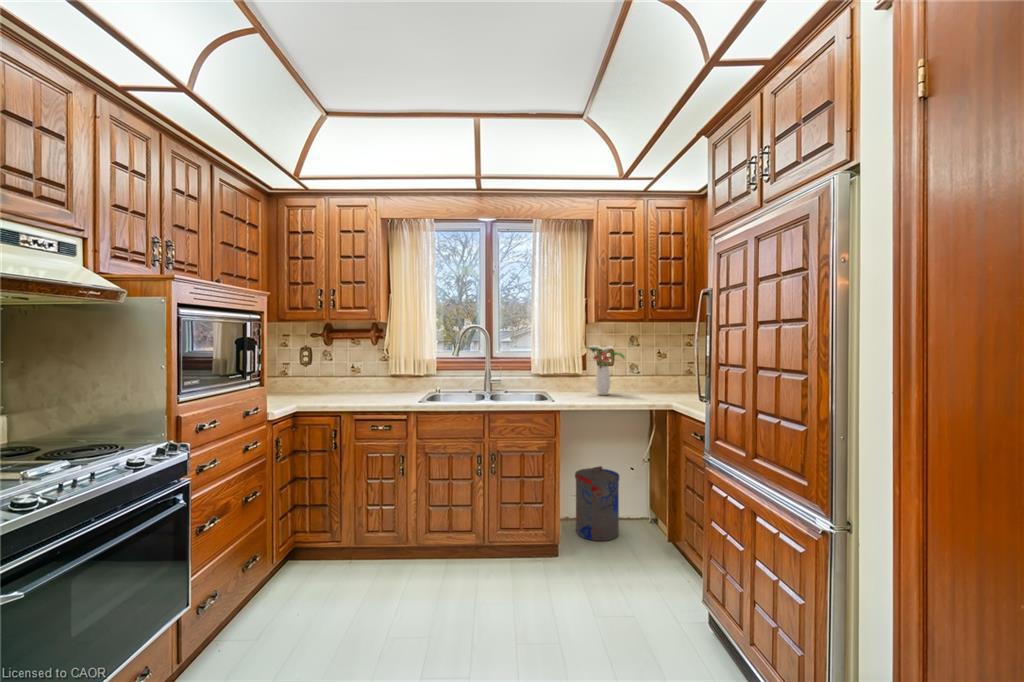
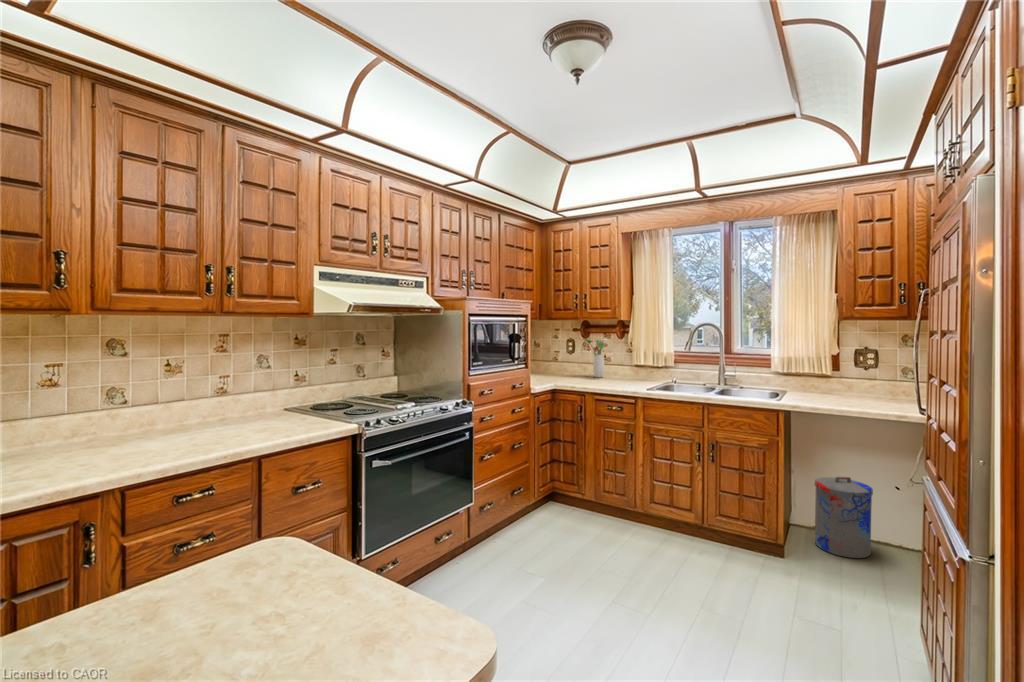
flower arrangement: present [588,345,625,395] -> present [584,339,608,377]

